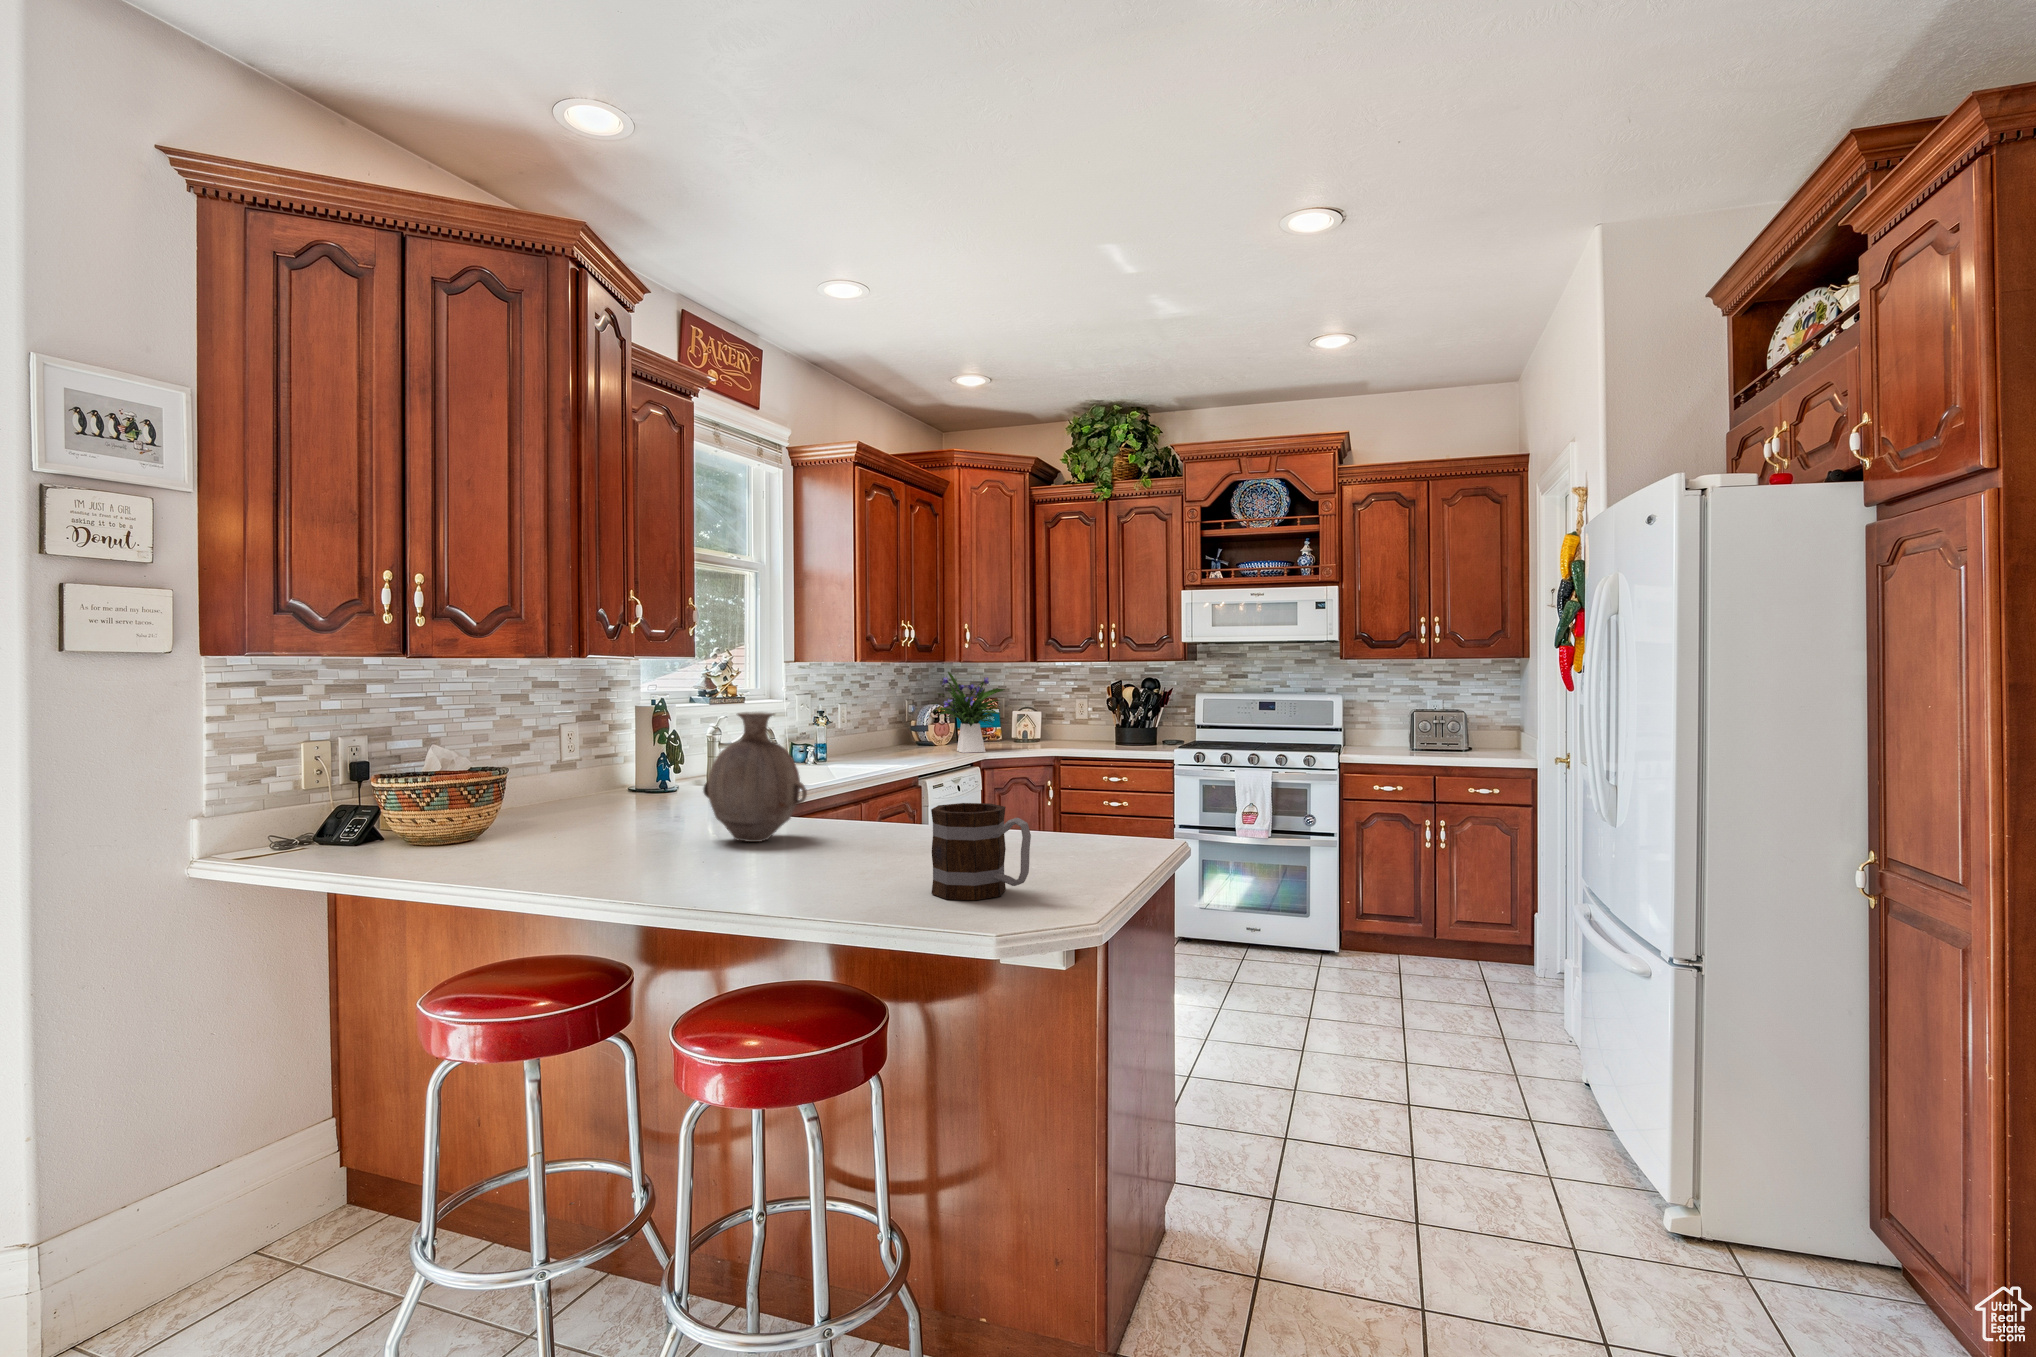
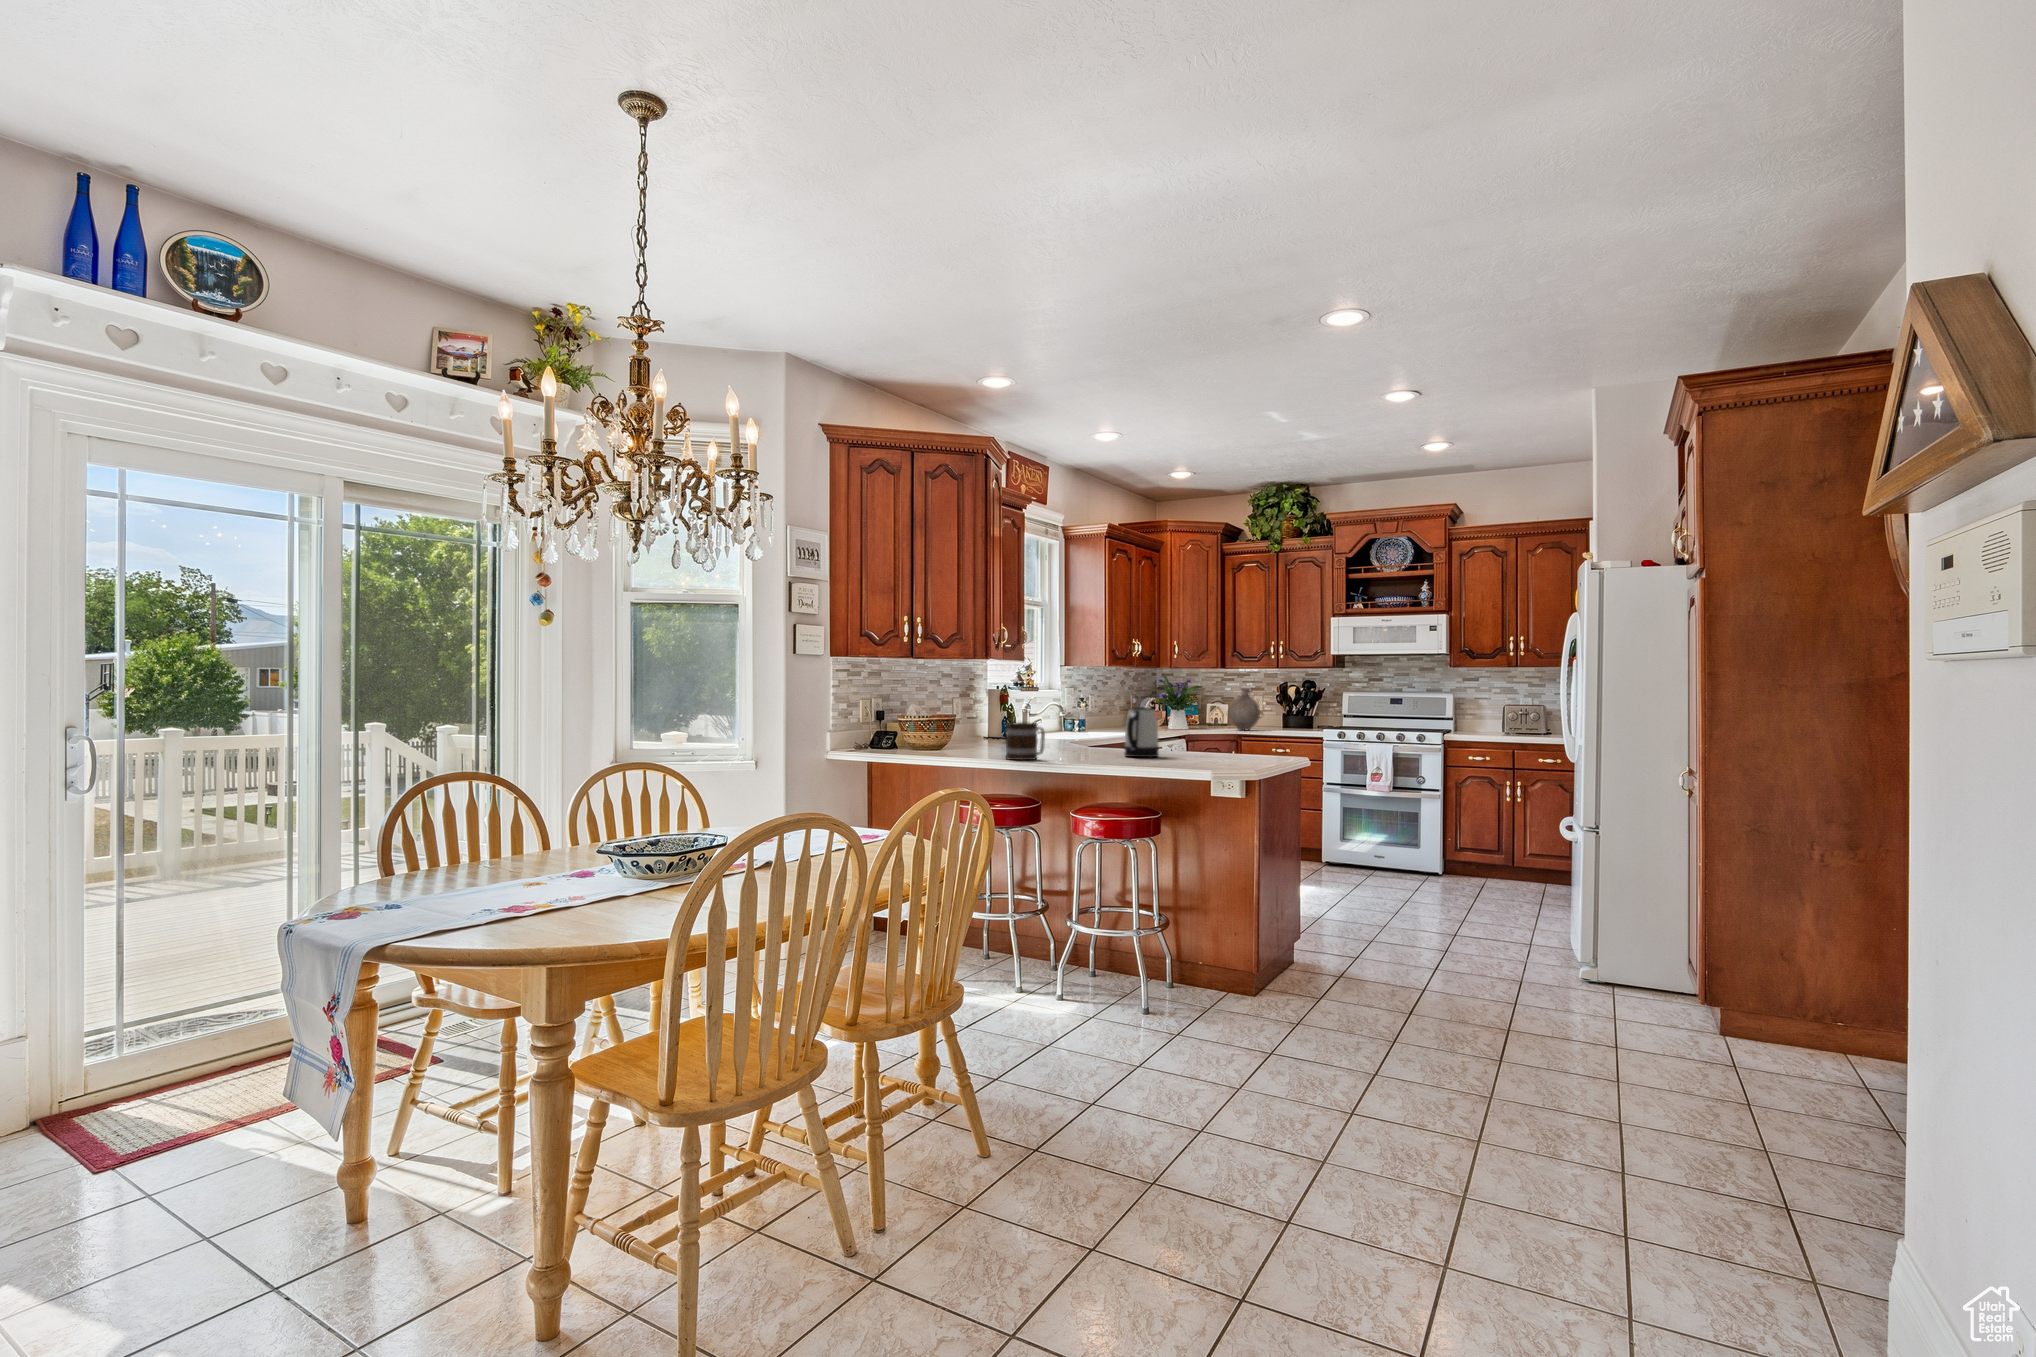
vase: present [703,712,807,842] -> present [1229,688,1261,730]
kettle: none [842,750,910,854] -> present [1124,706,1159,757]
mug: present [931,803,1031,900] -> present [1006,722,1045,760]

